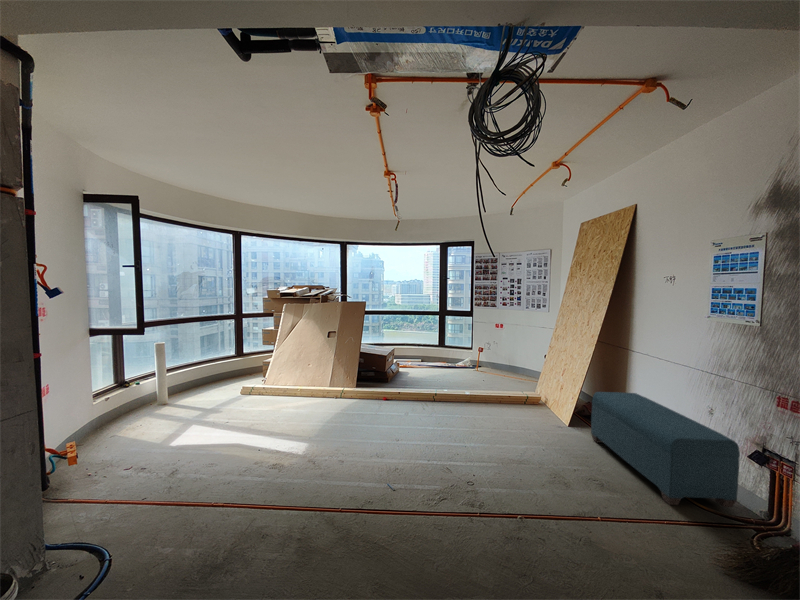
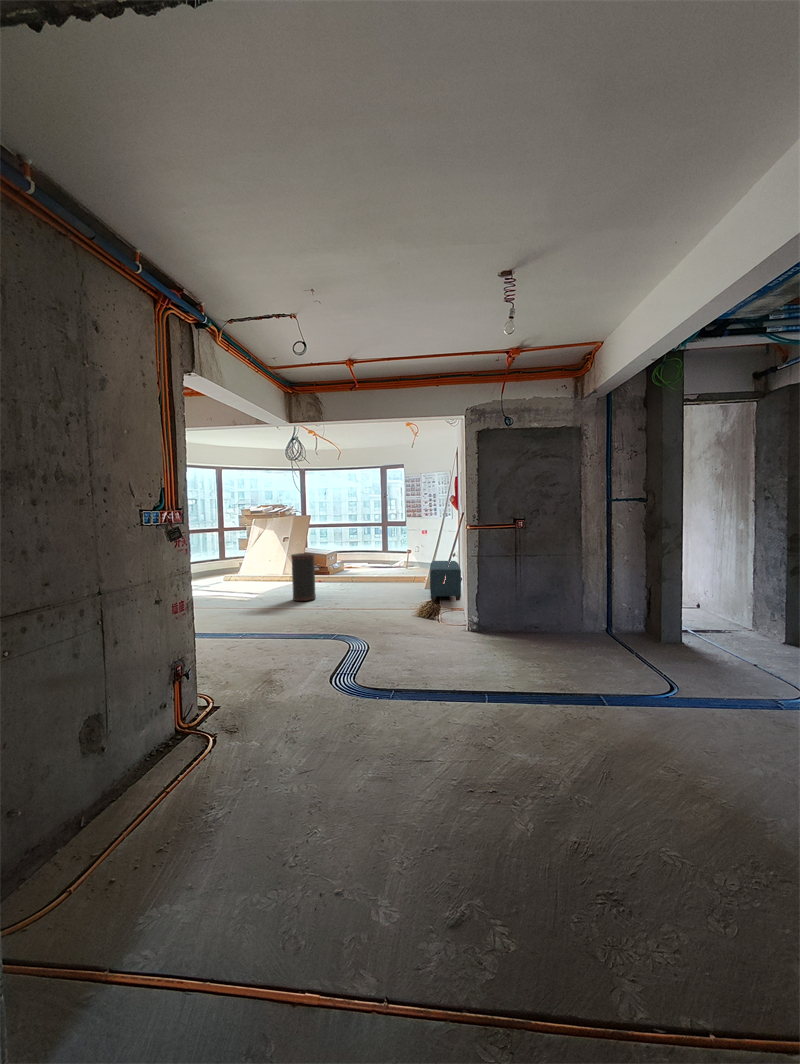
trash can: none [360,384,408,497] -> present [291,553,316,601]

